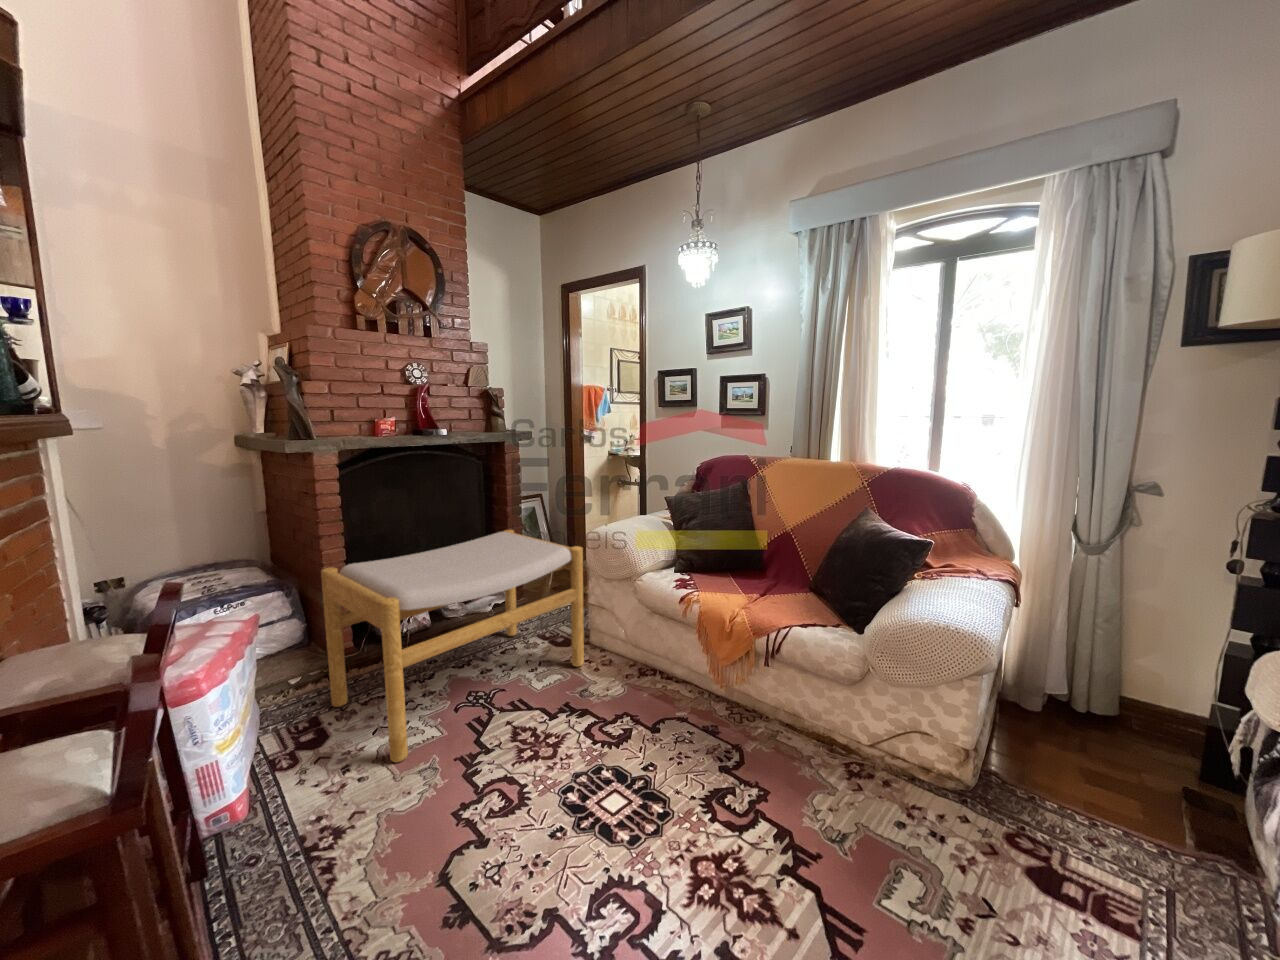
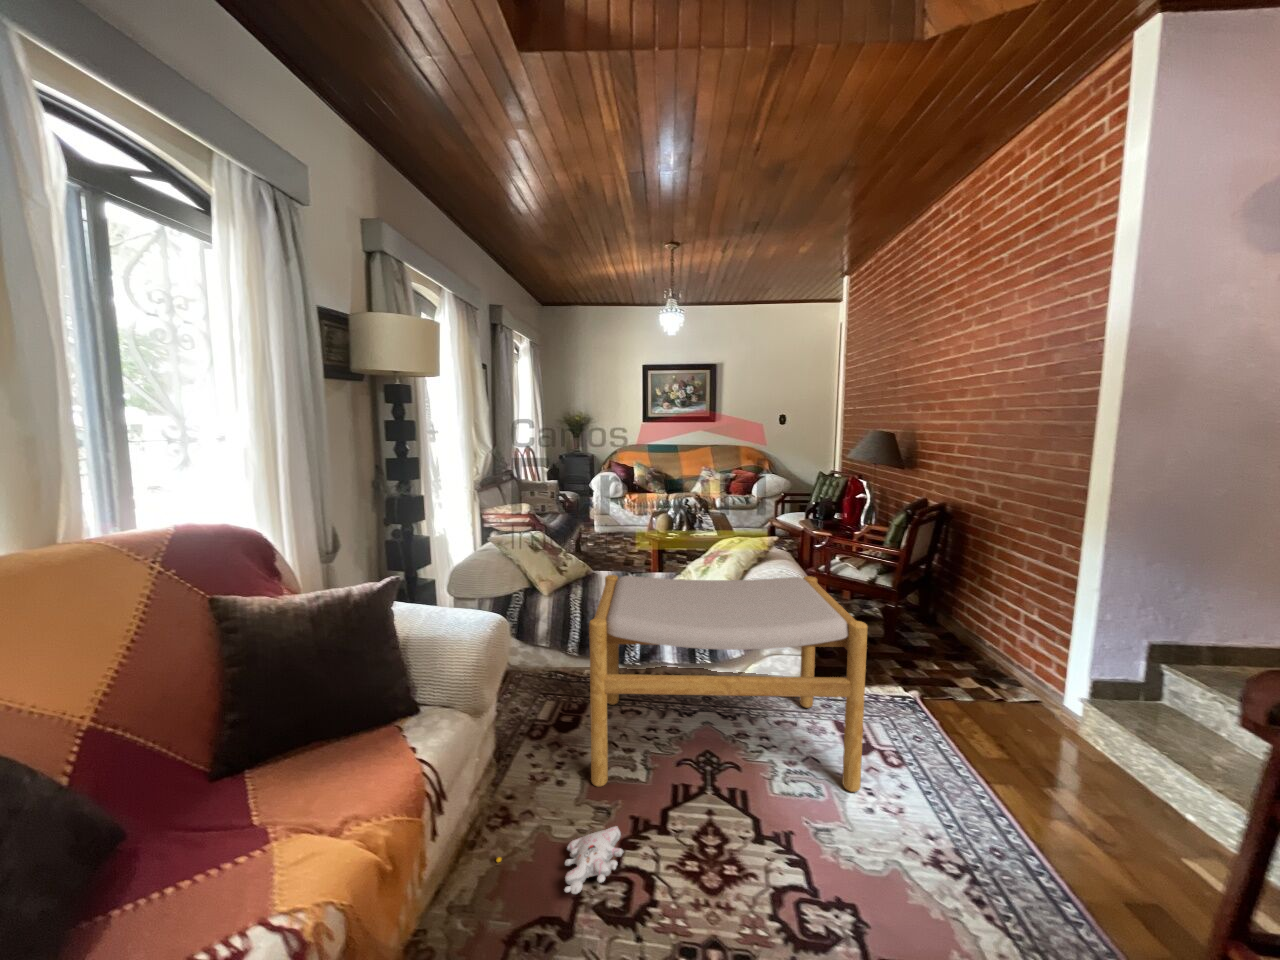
plush toy: none [363,762,491,859] -> present [496,826,624,894]

